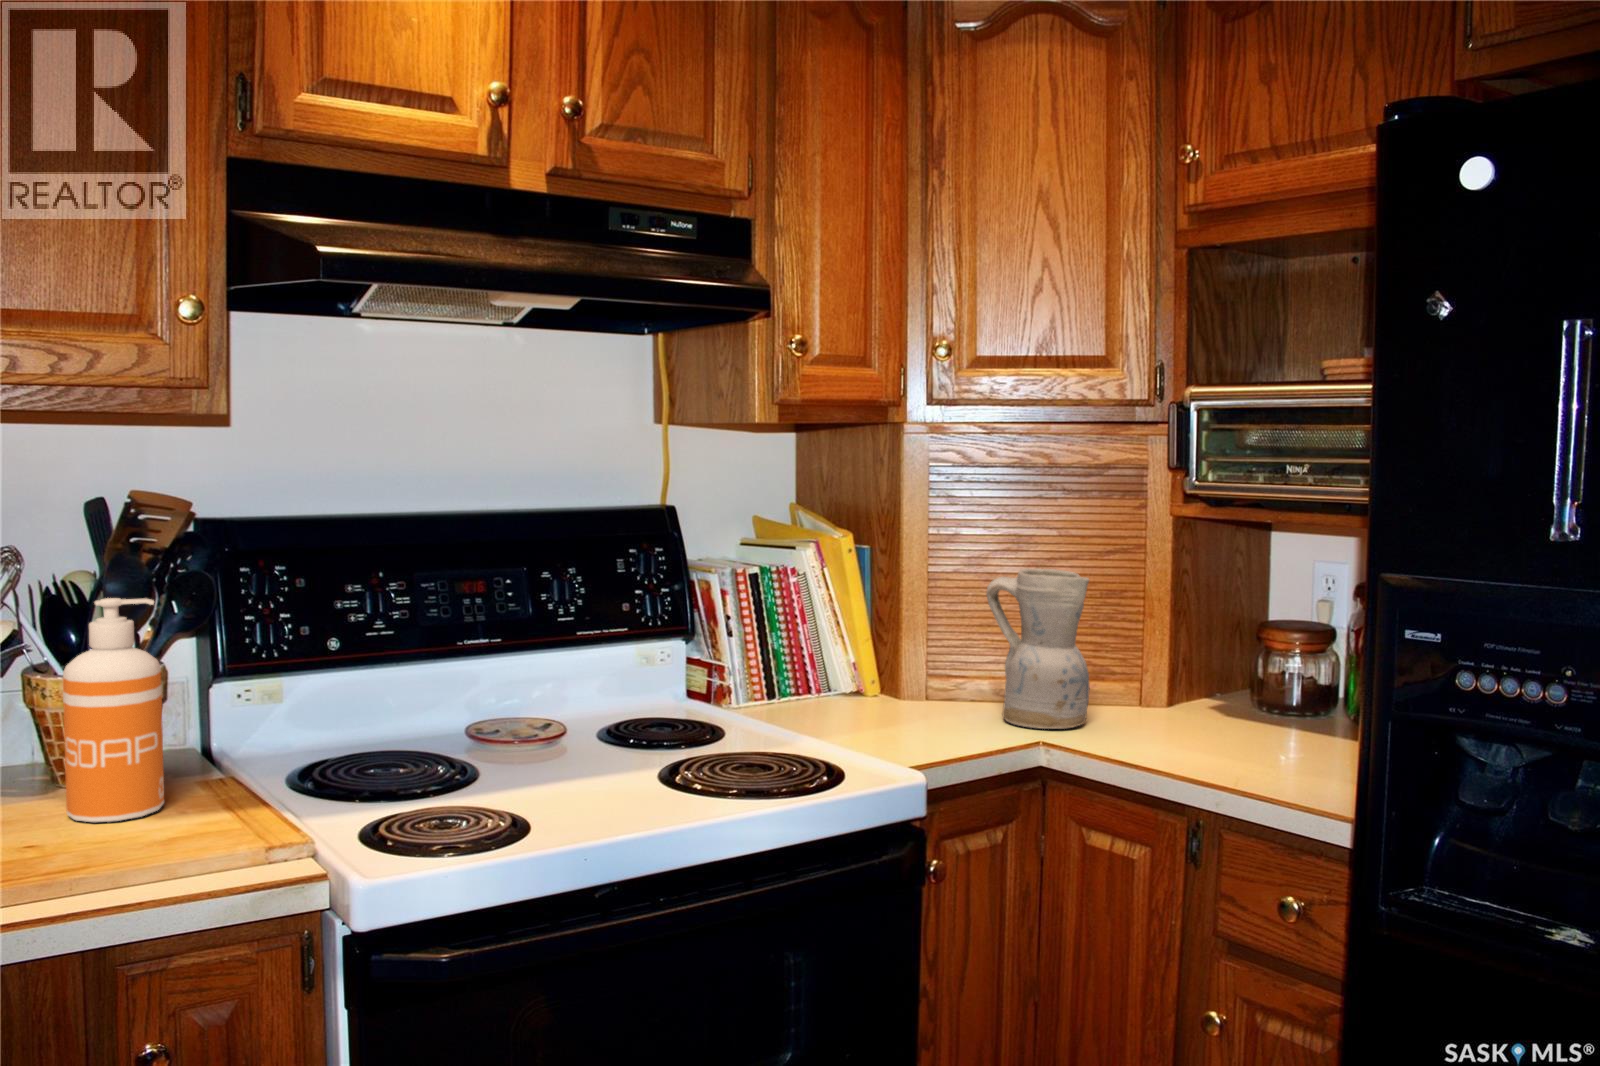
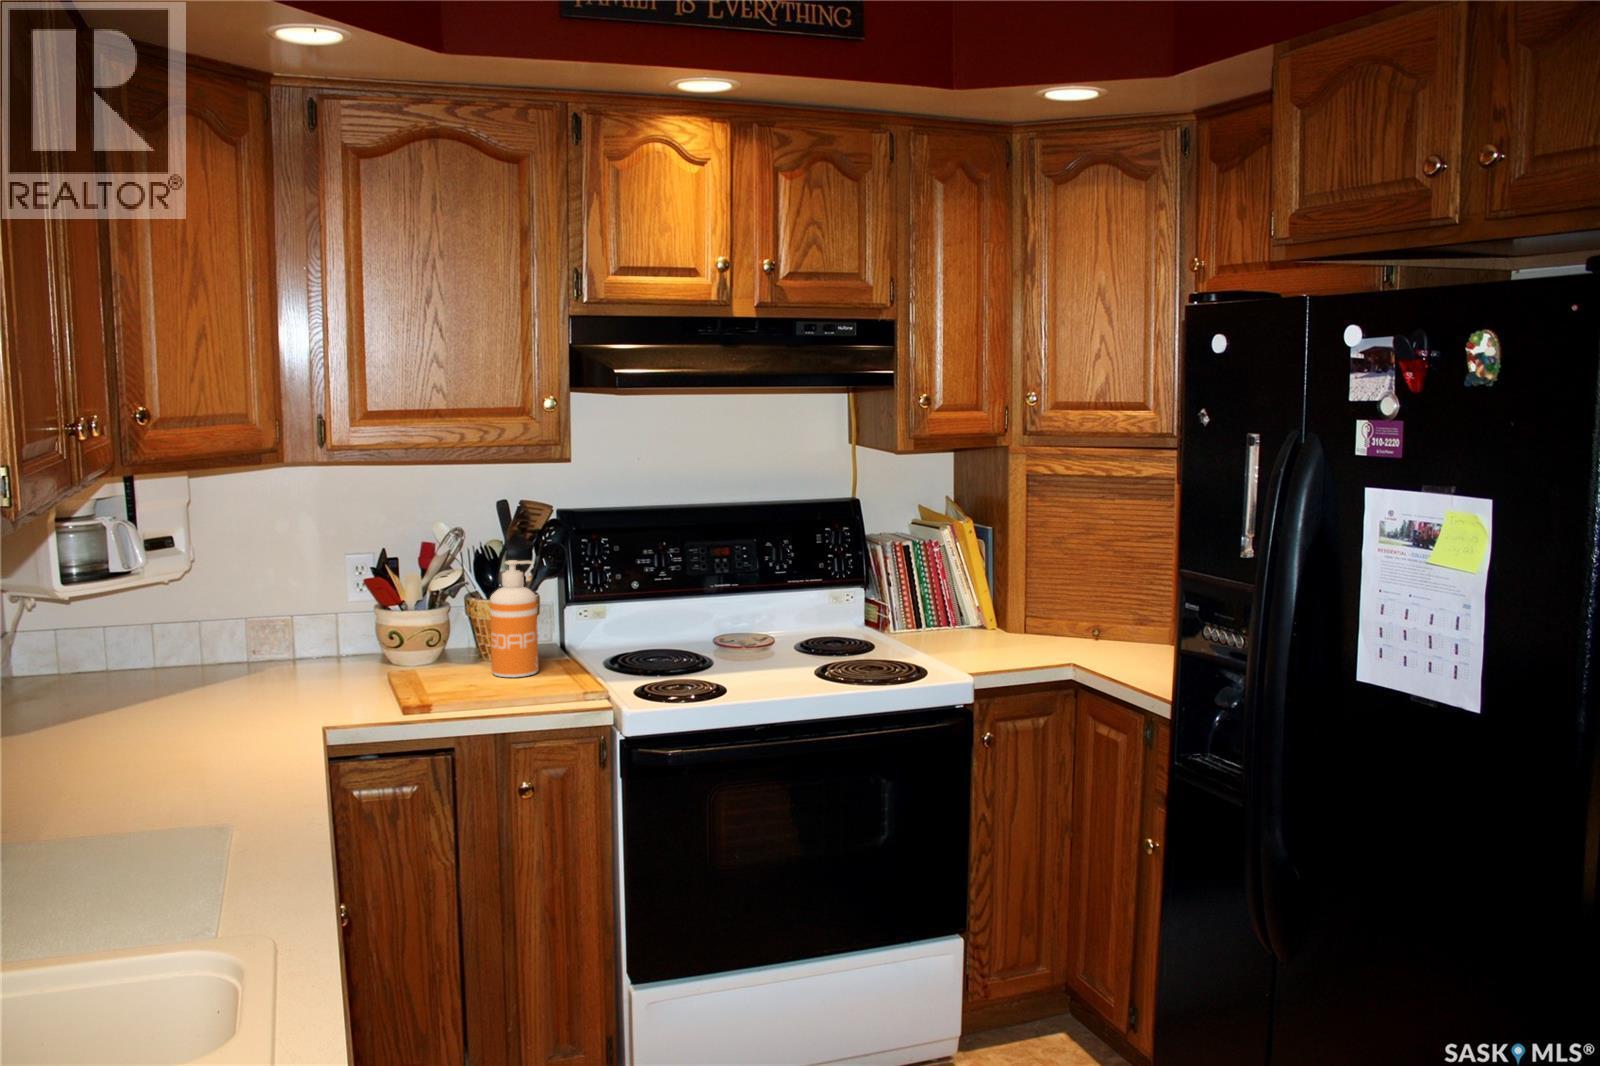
ceramic pitcher: present [986,568,1089,729] -> none [1053,550,1122,661]

